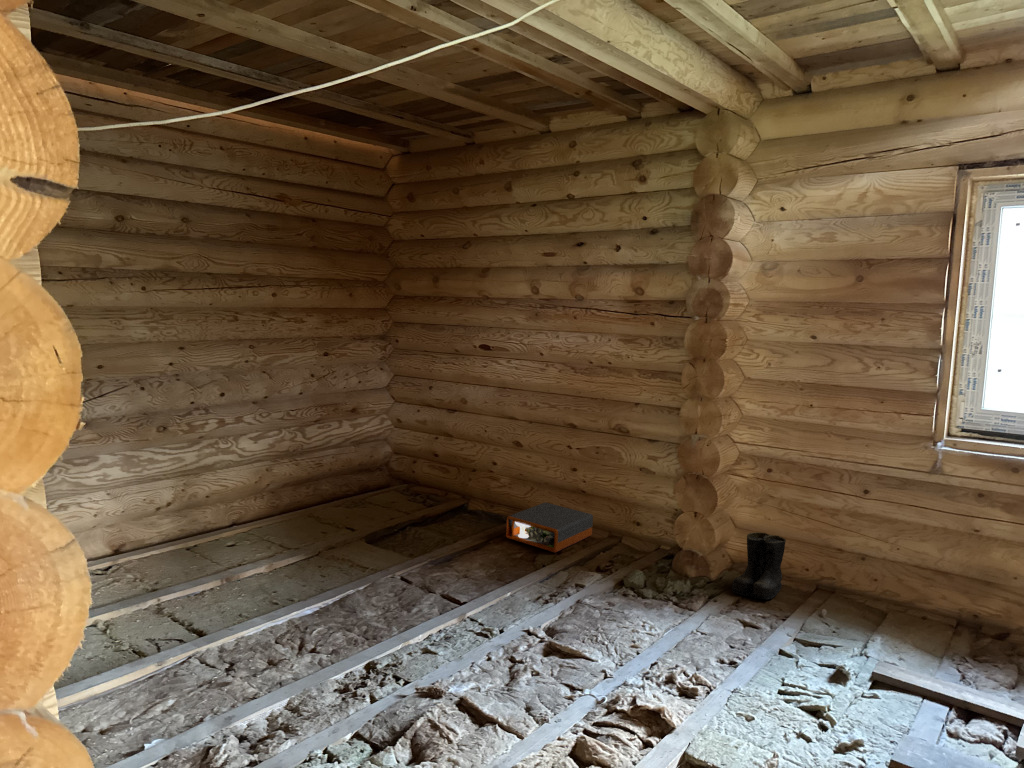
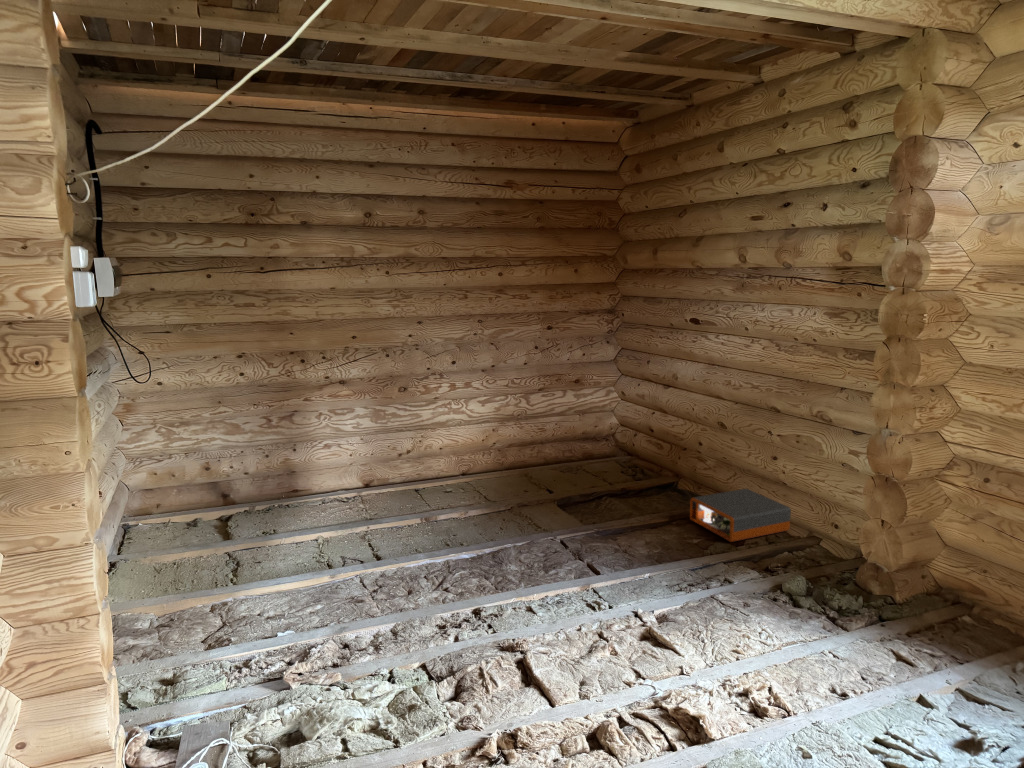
boots: present [732,532,786,600] -> none [911,553,999,638]

